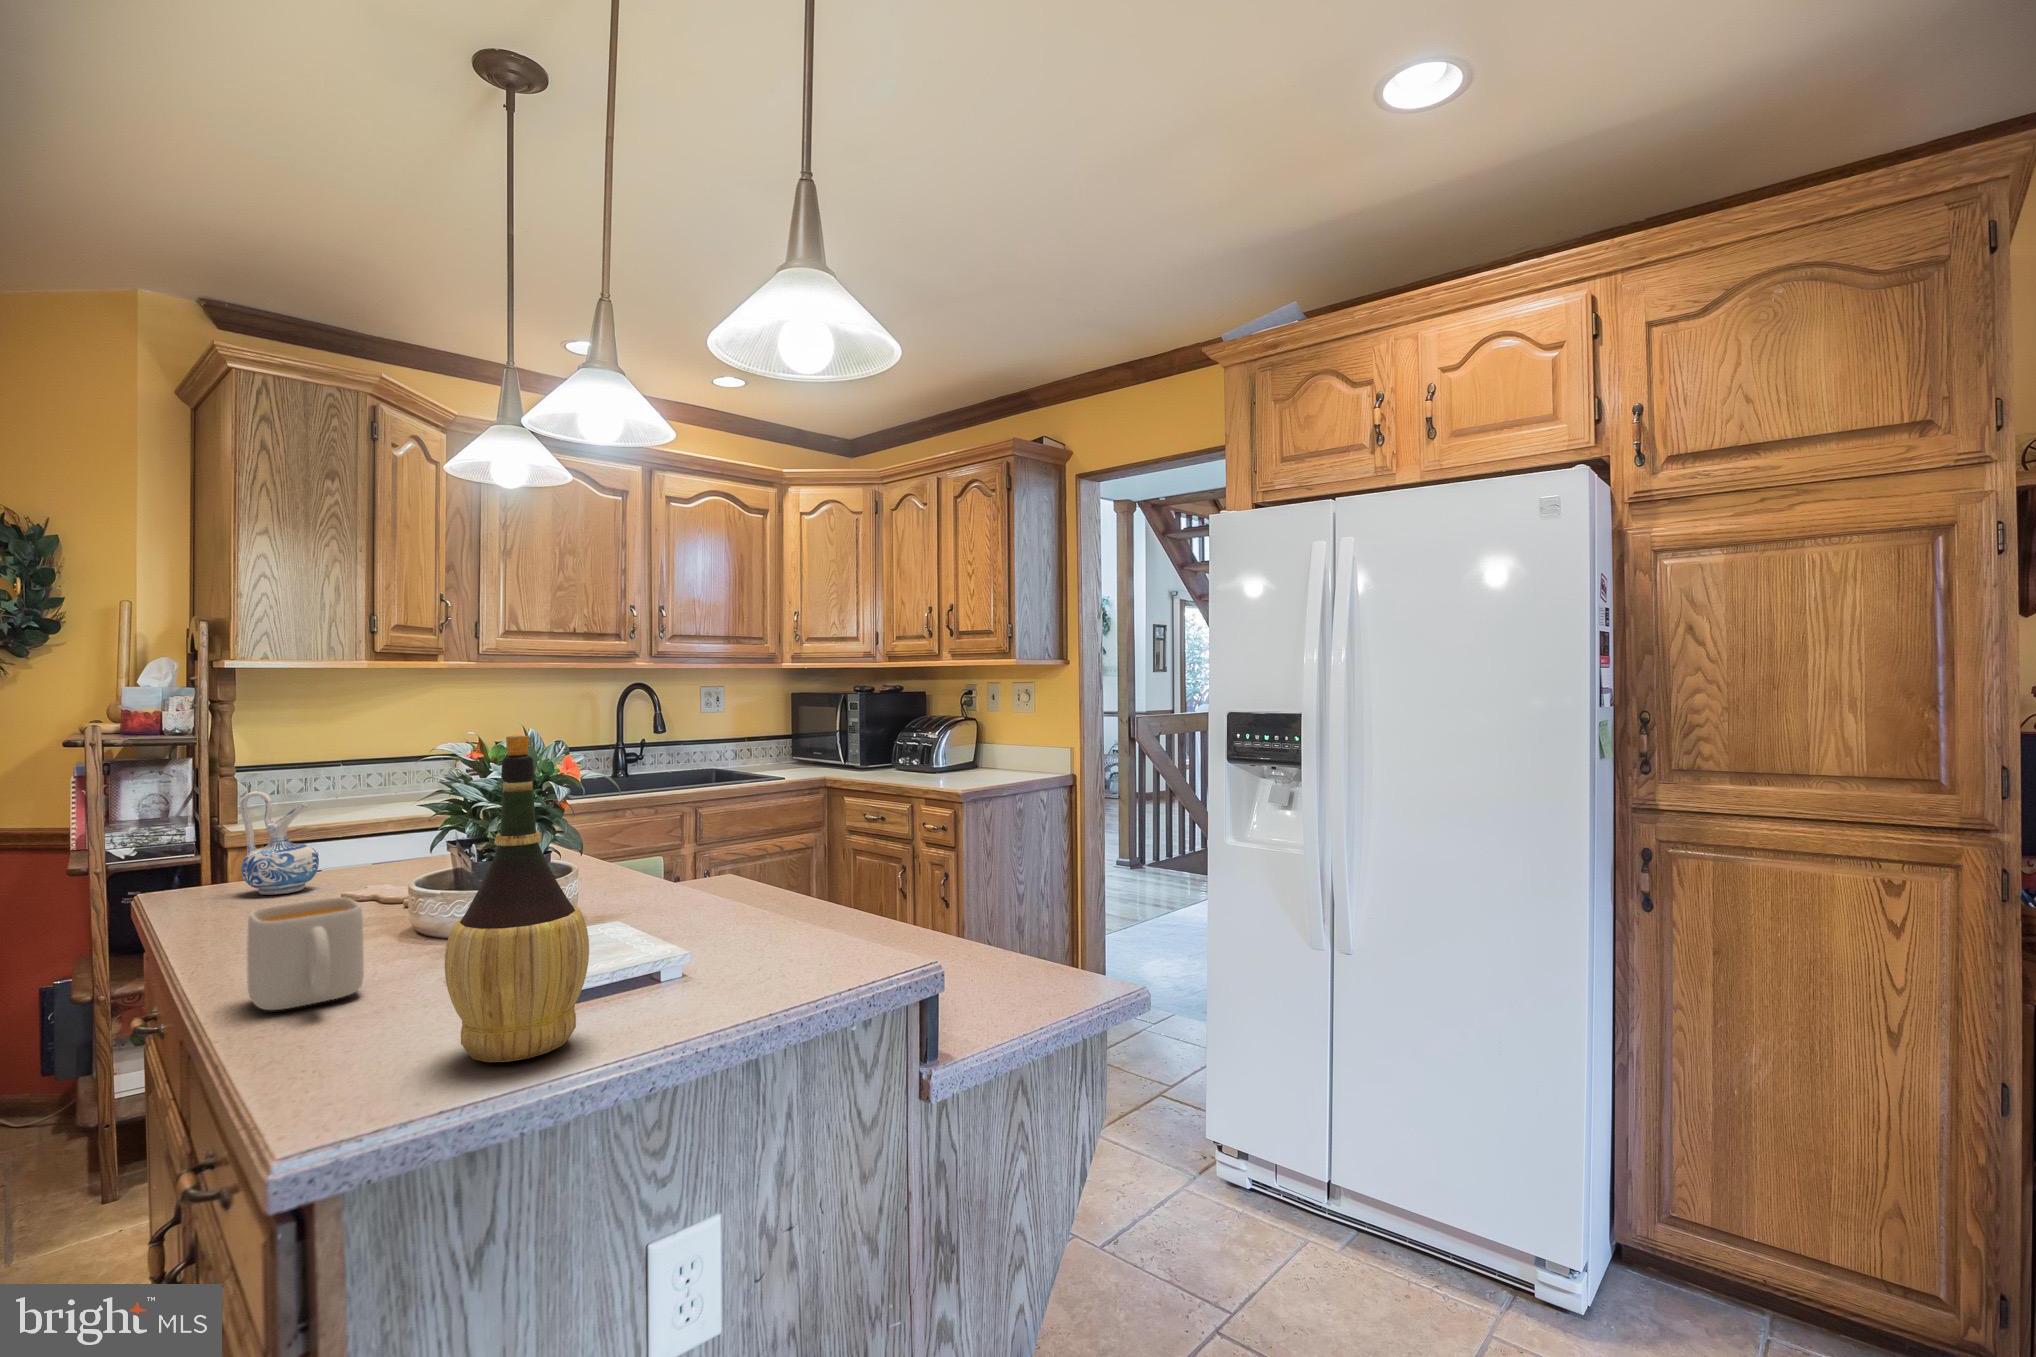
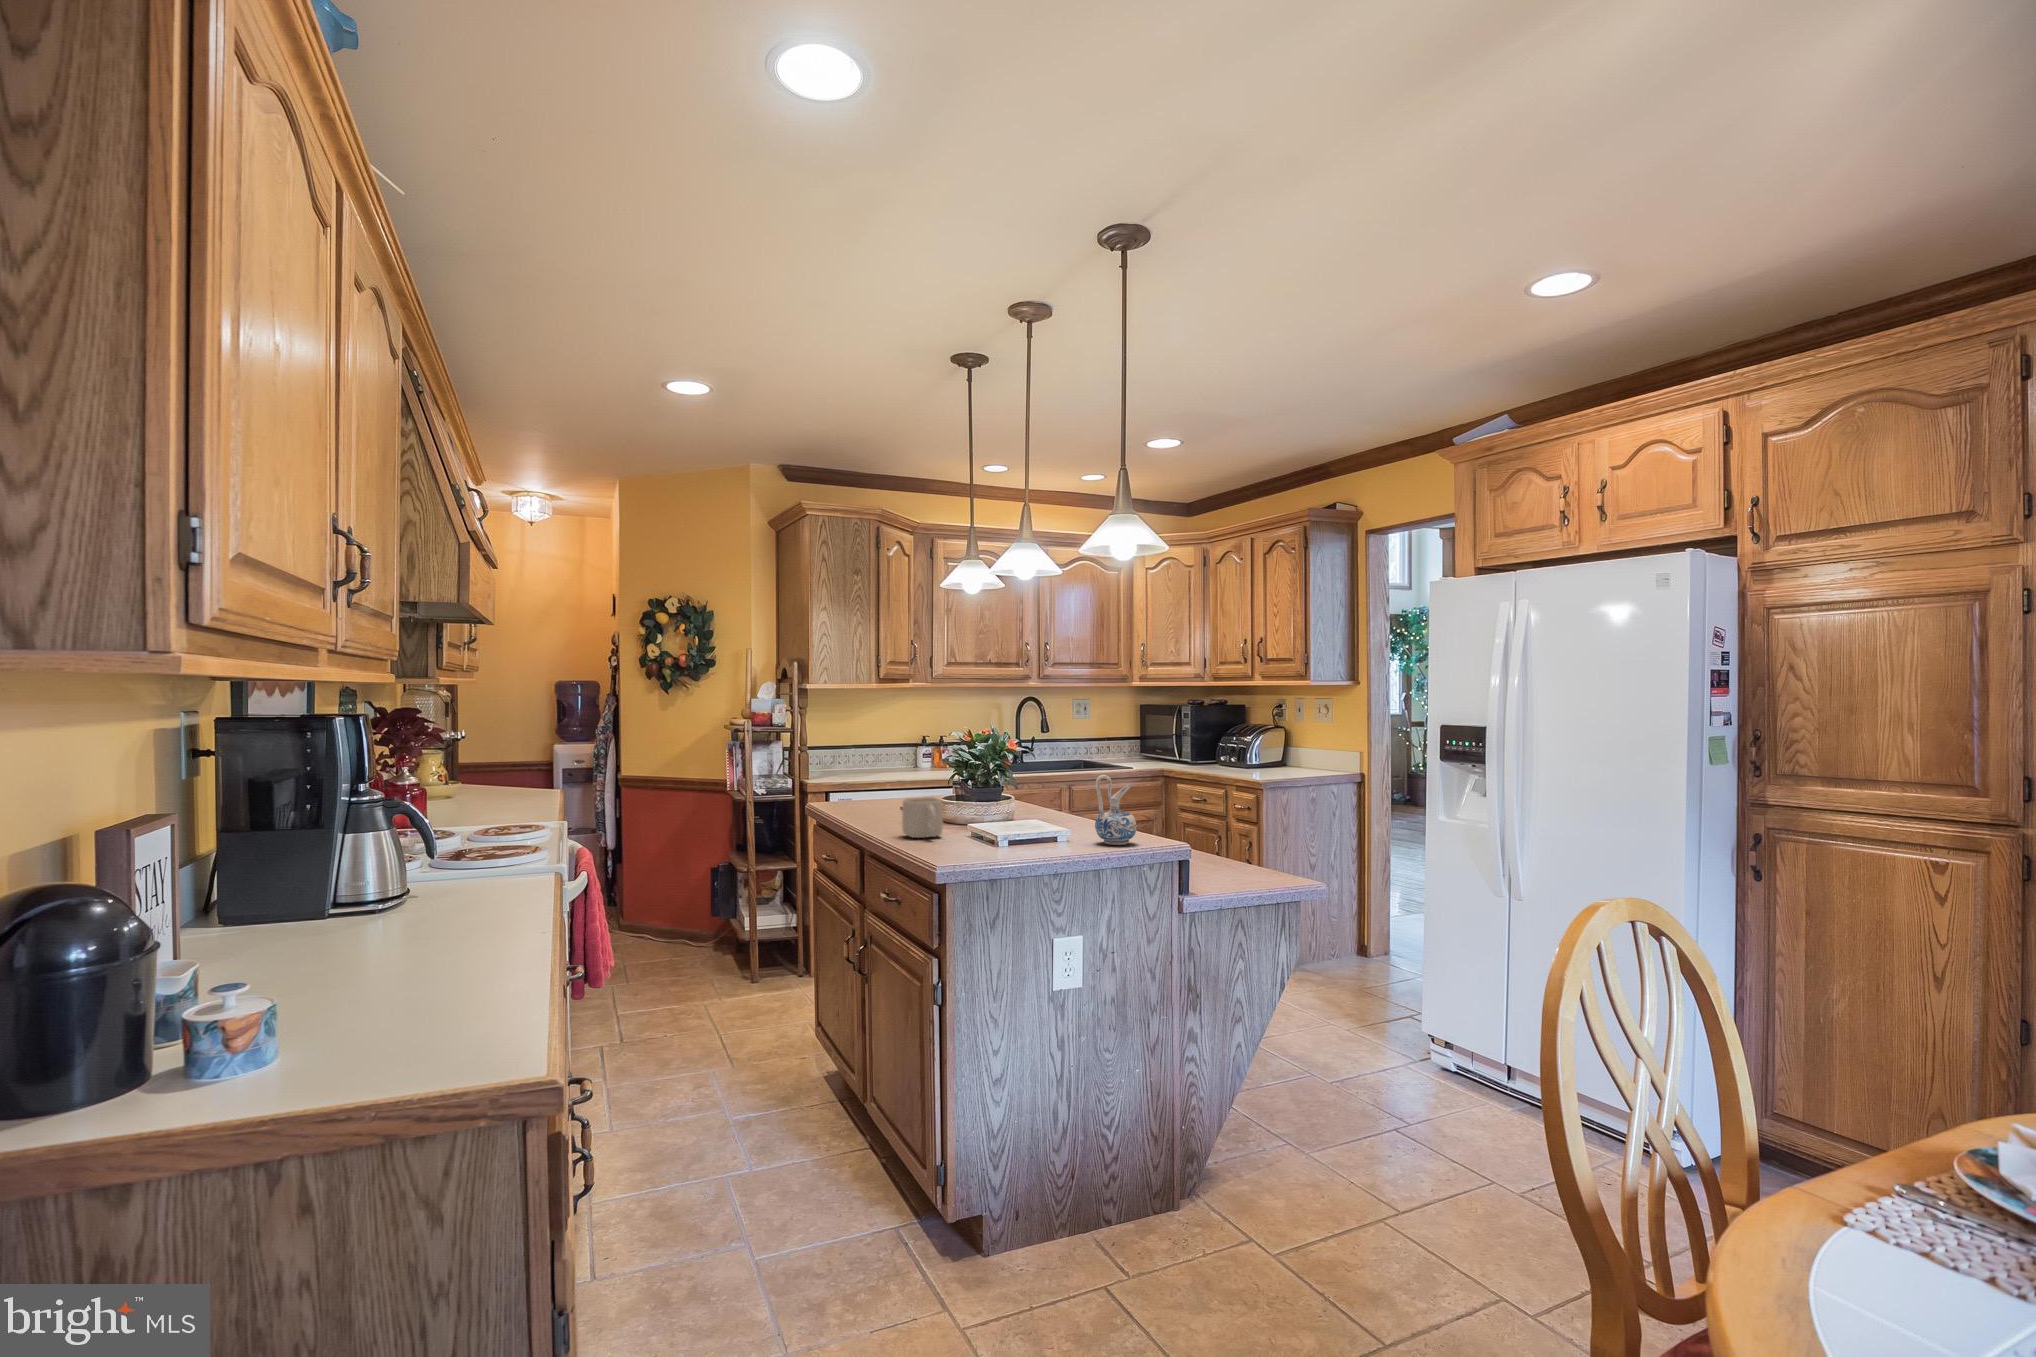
wine bottle: present [445,735,589,1062] -> none [985,730,1035,853]
ceramic pitcher: present [240,791,319,895] -> present [1095,775,1137,845]

